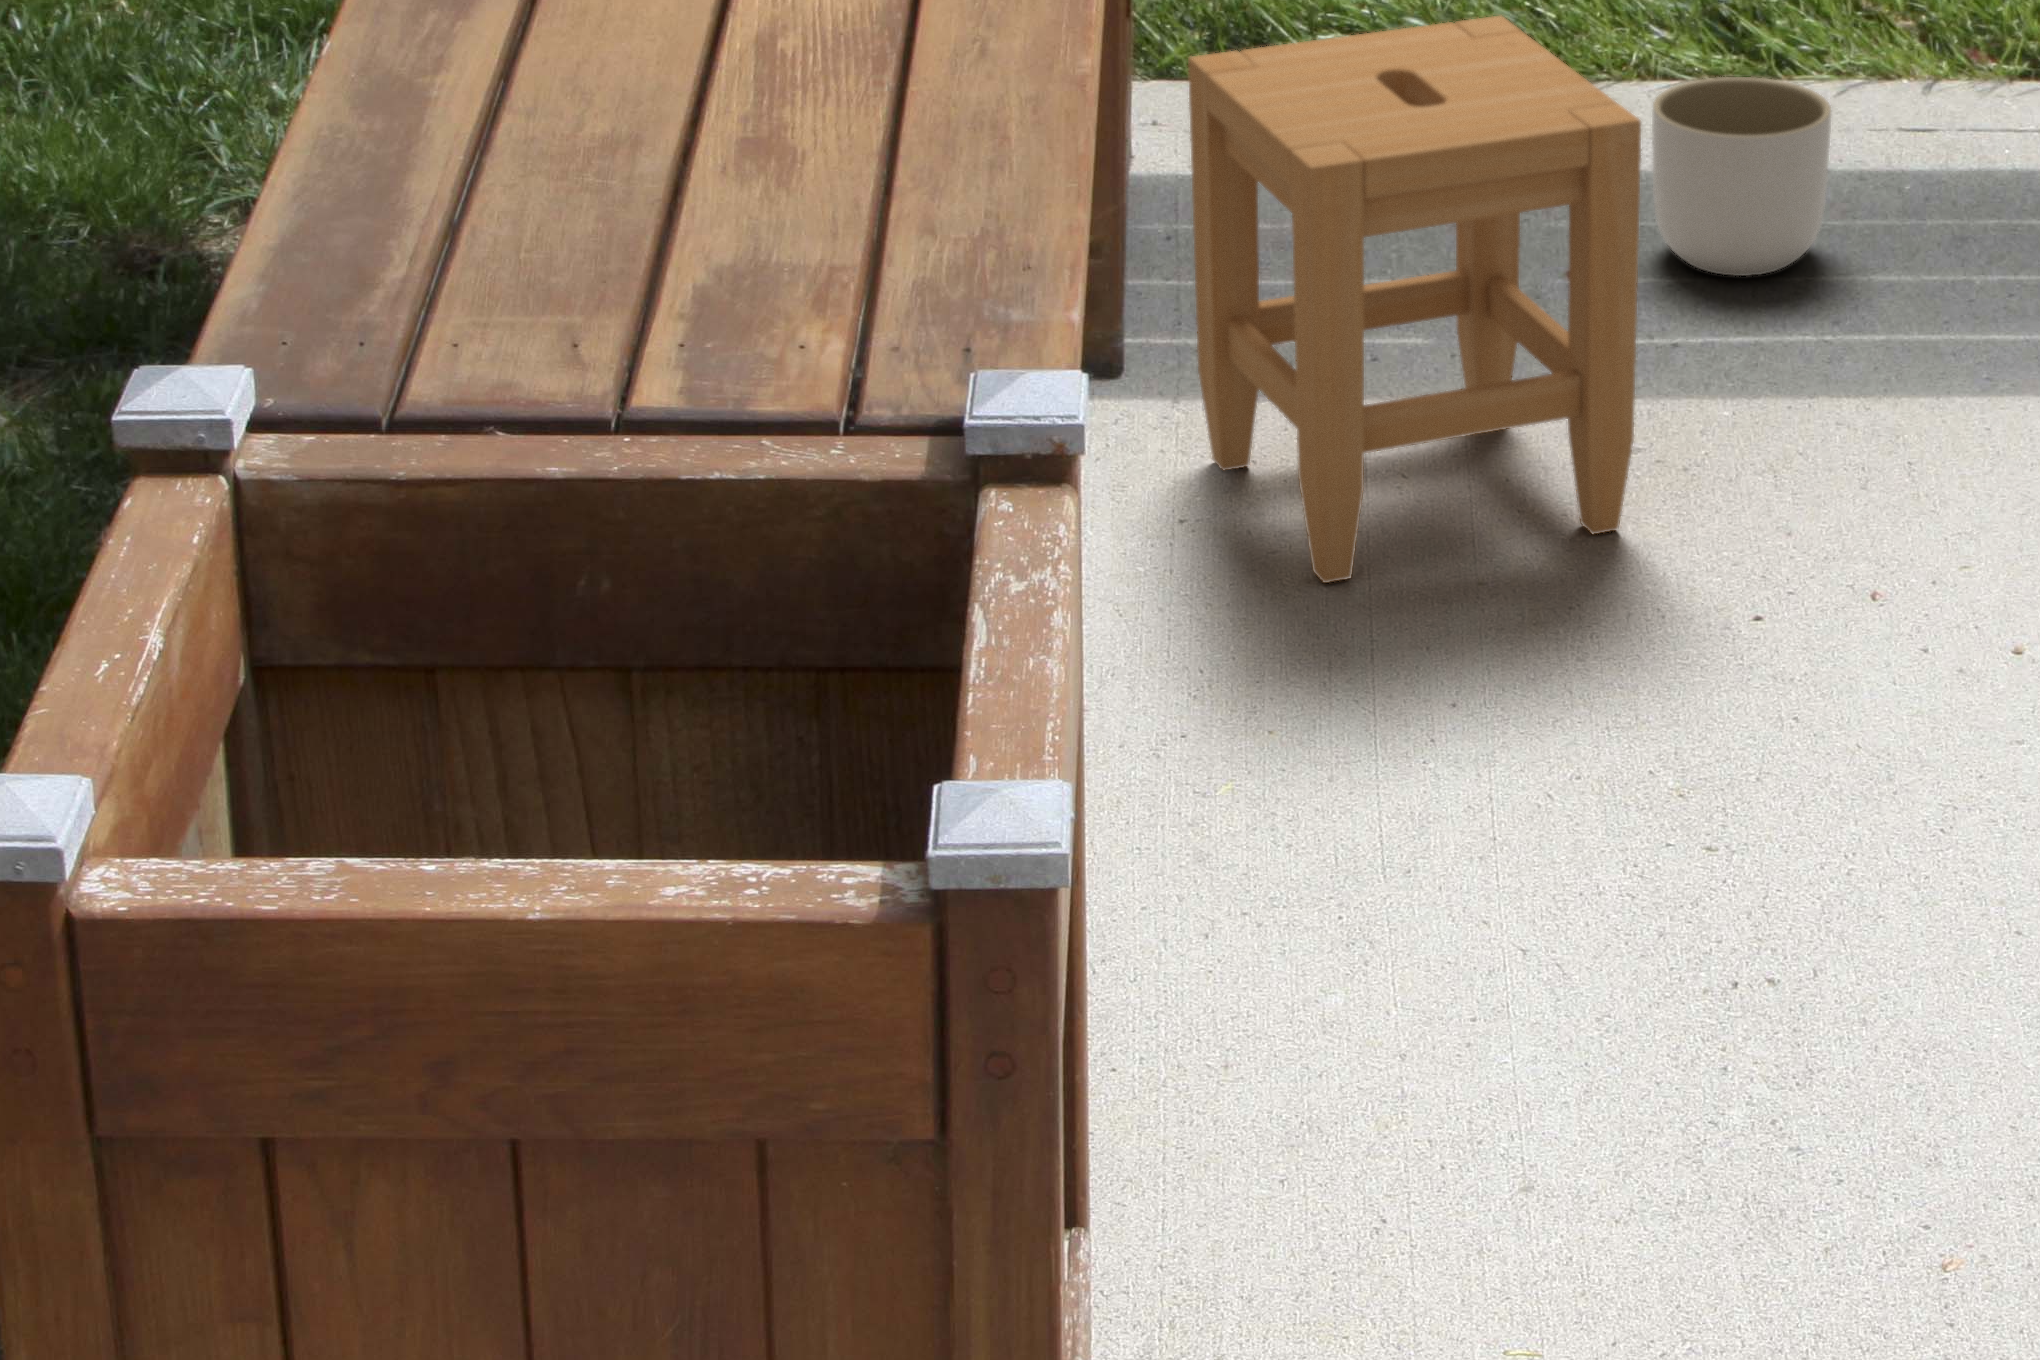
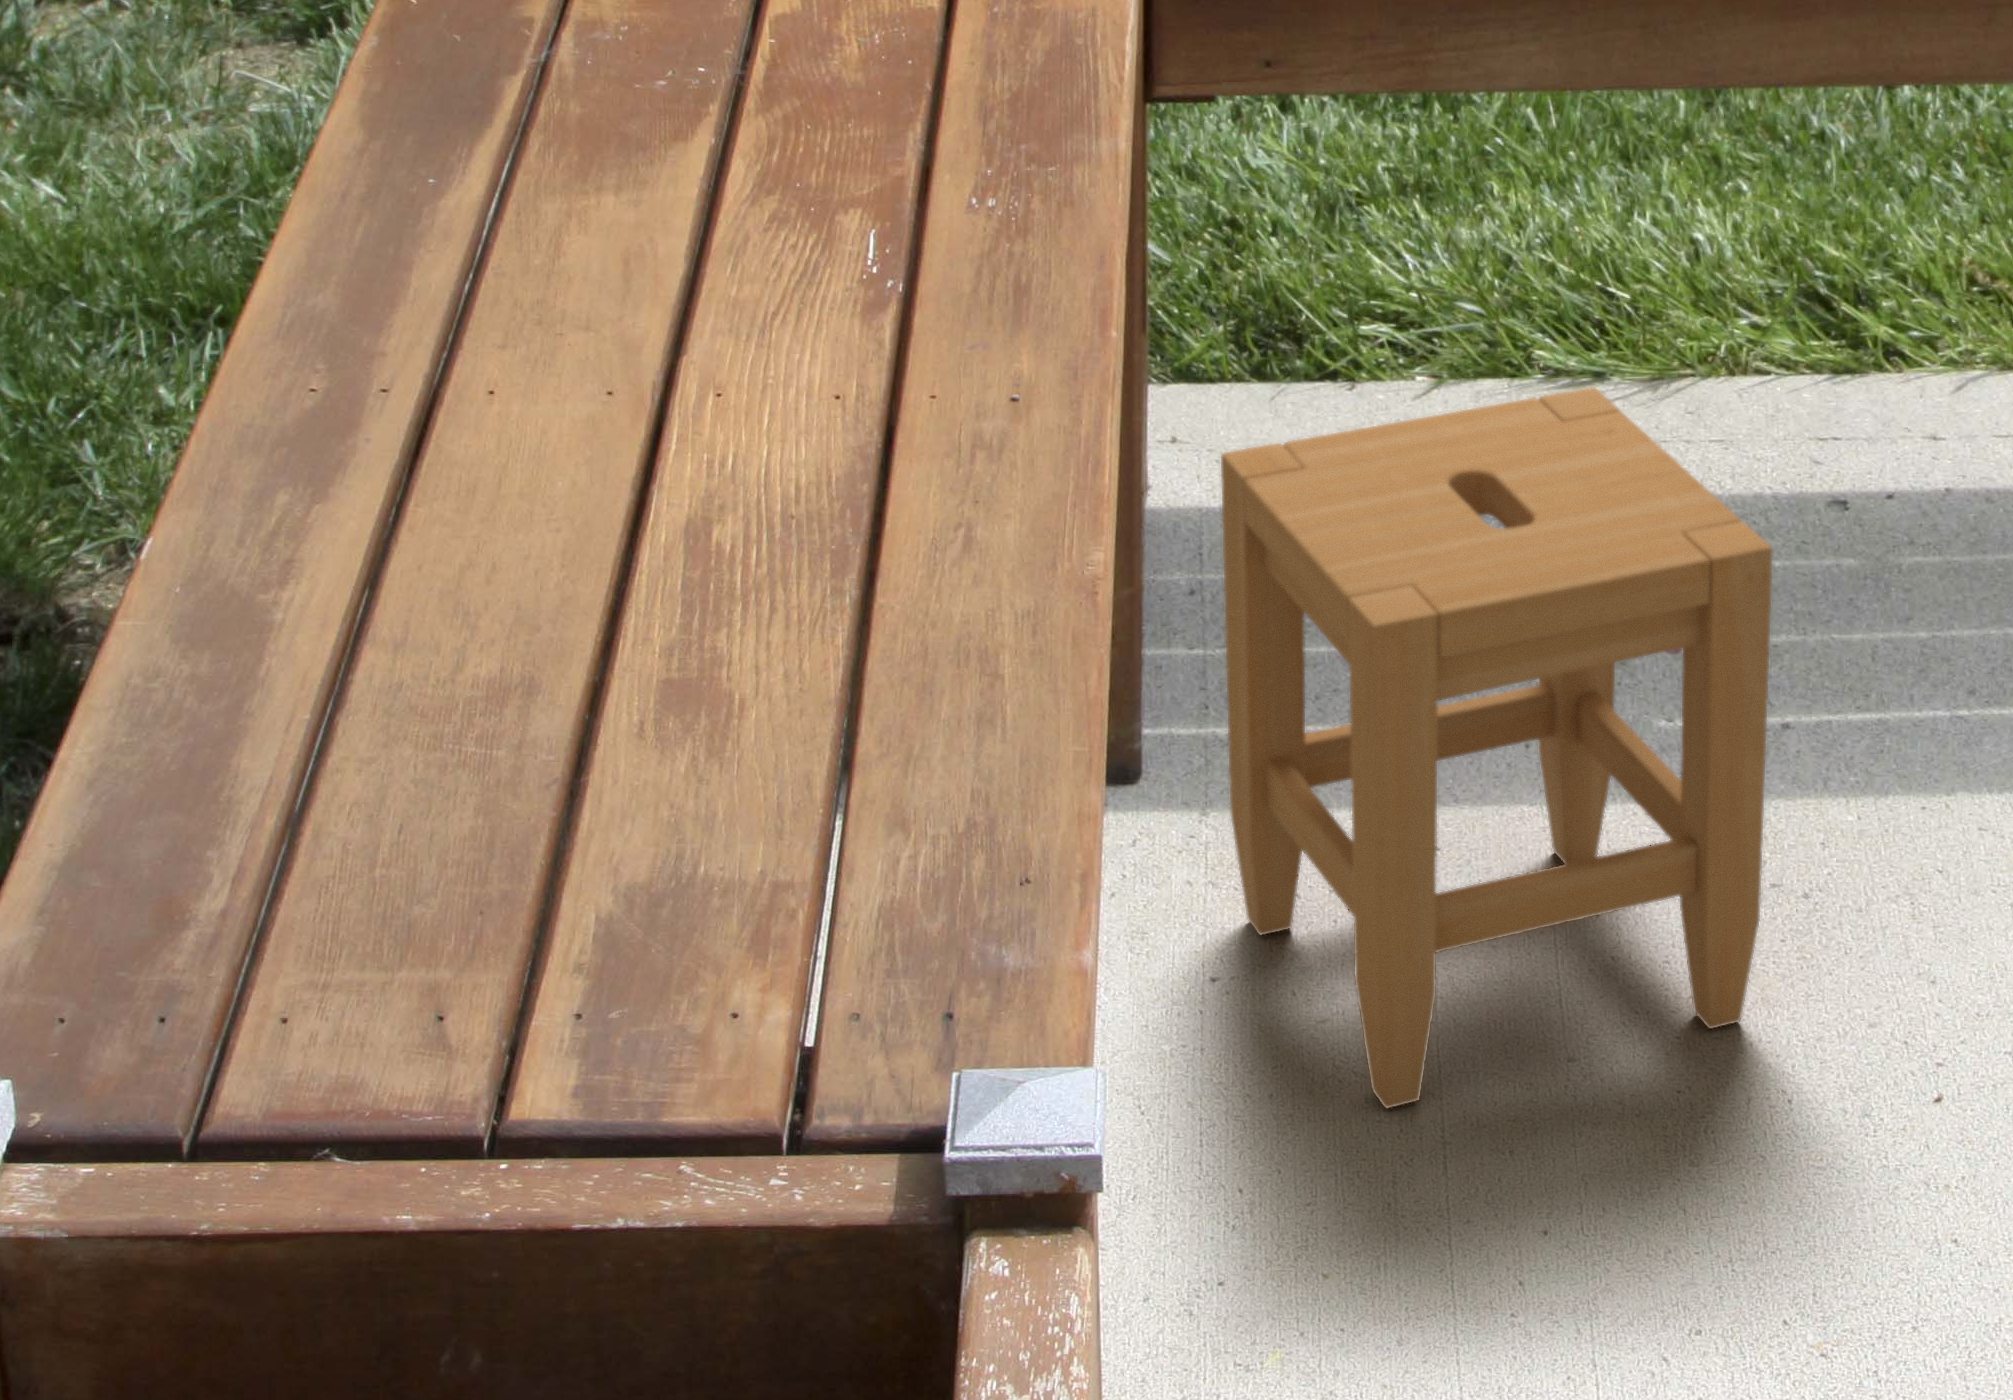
planter: present [1652,77,1831,276] -> none [1760,402,1968,641]

